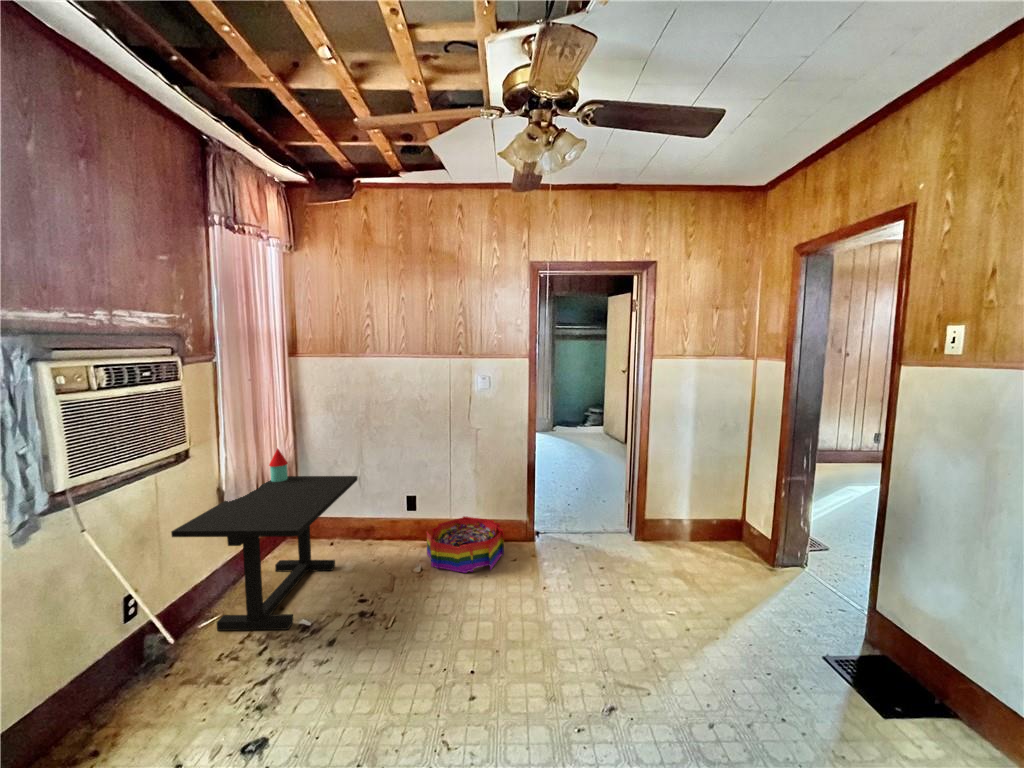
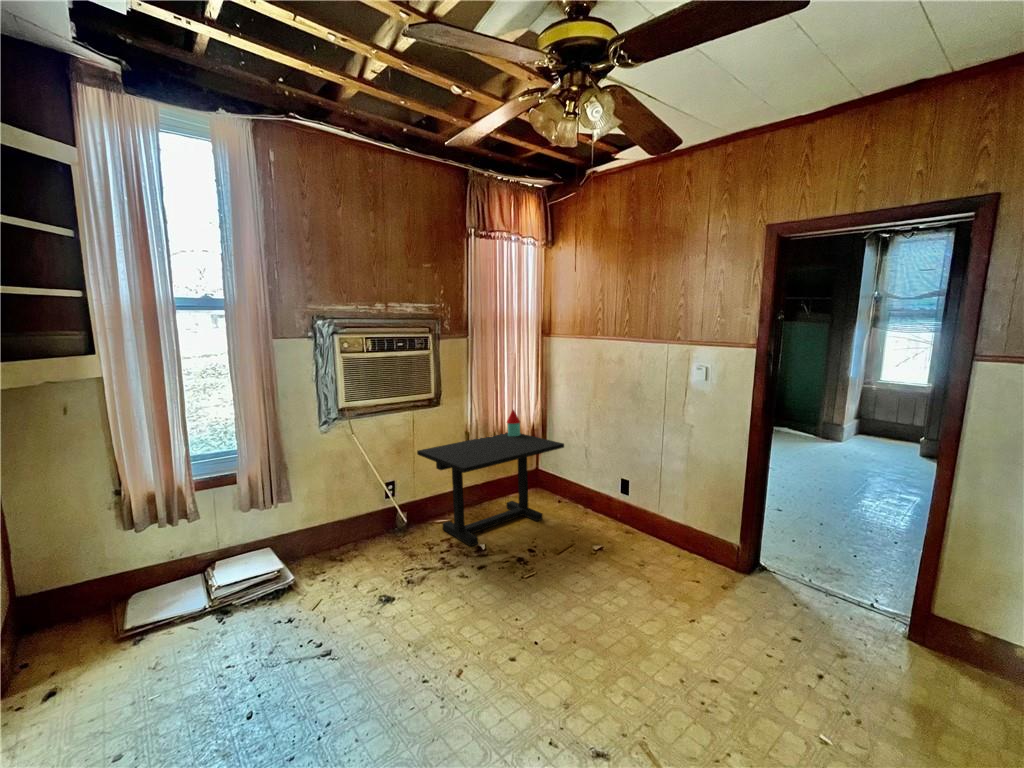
storage bin: present [427,516,504,573] -> none [609,512,700,577]

